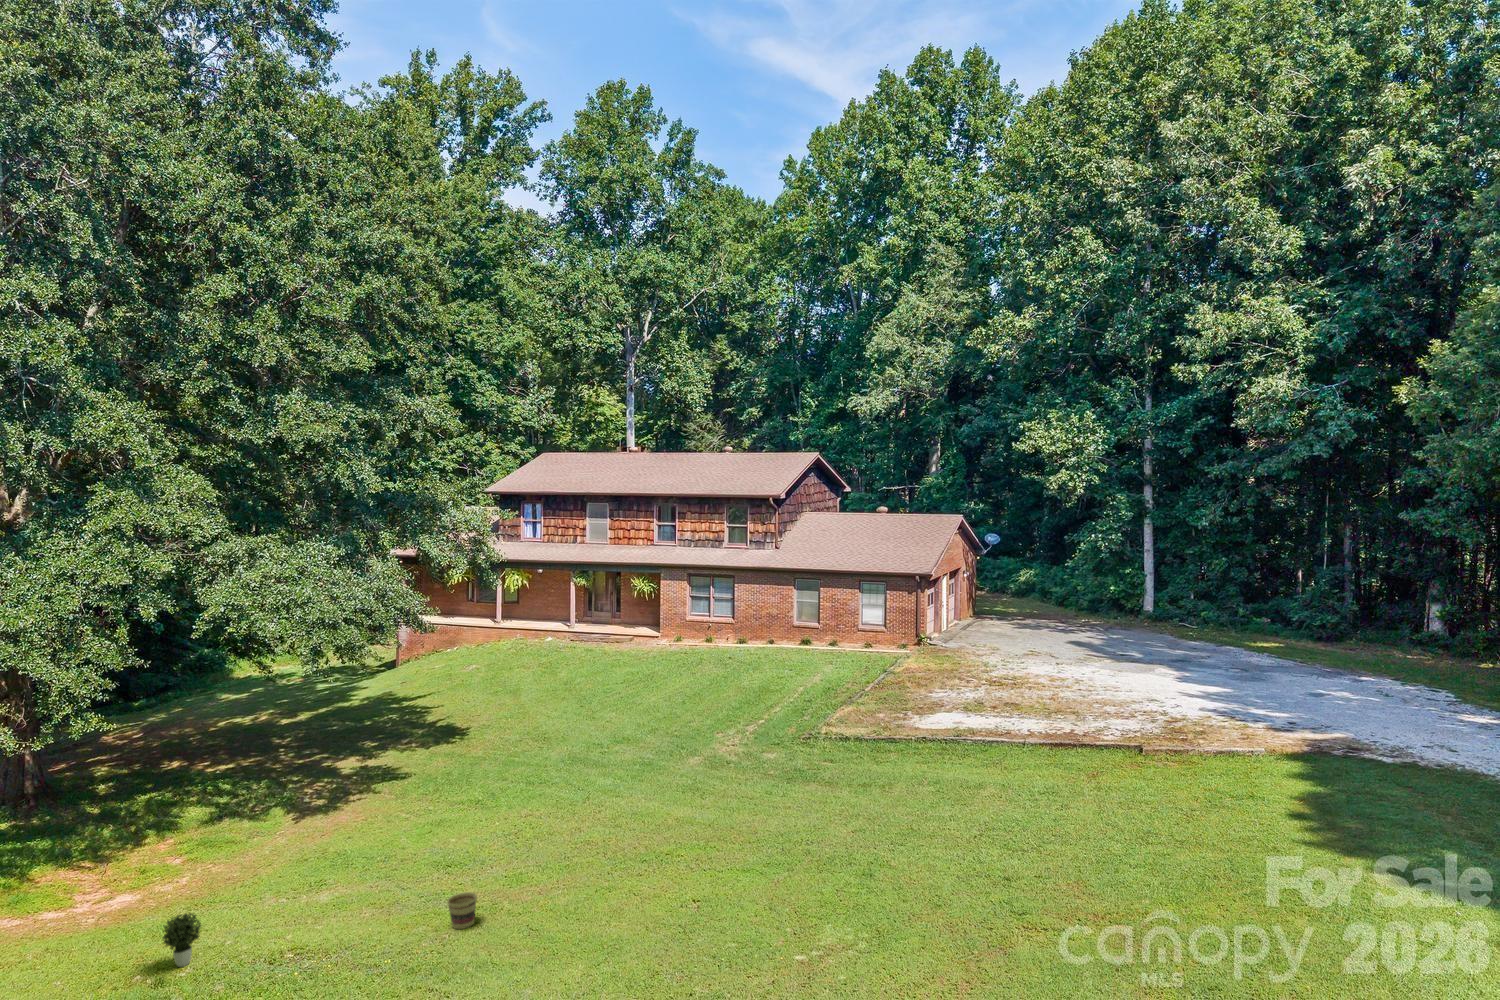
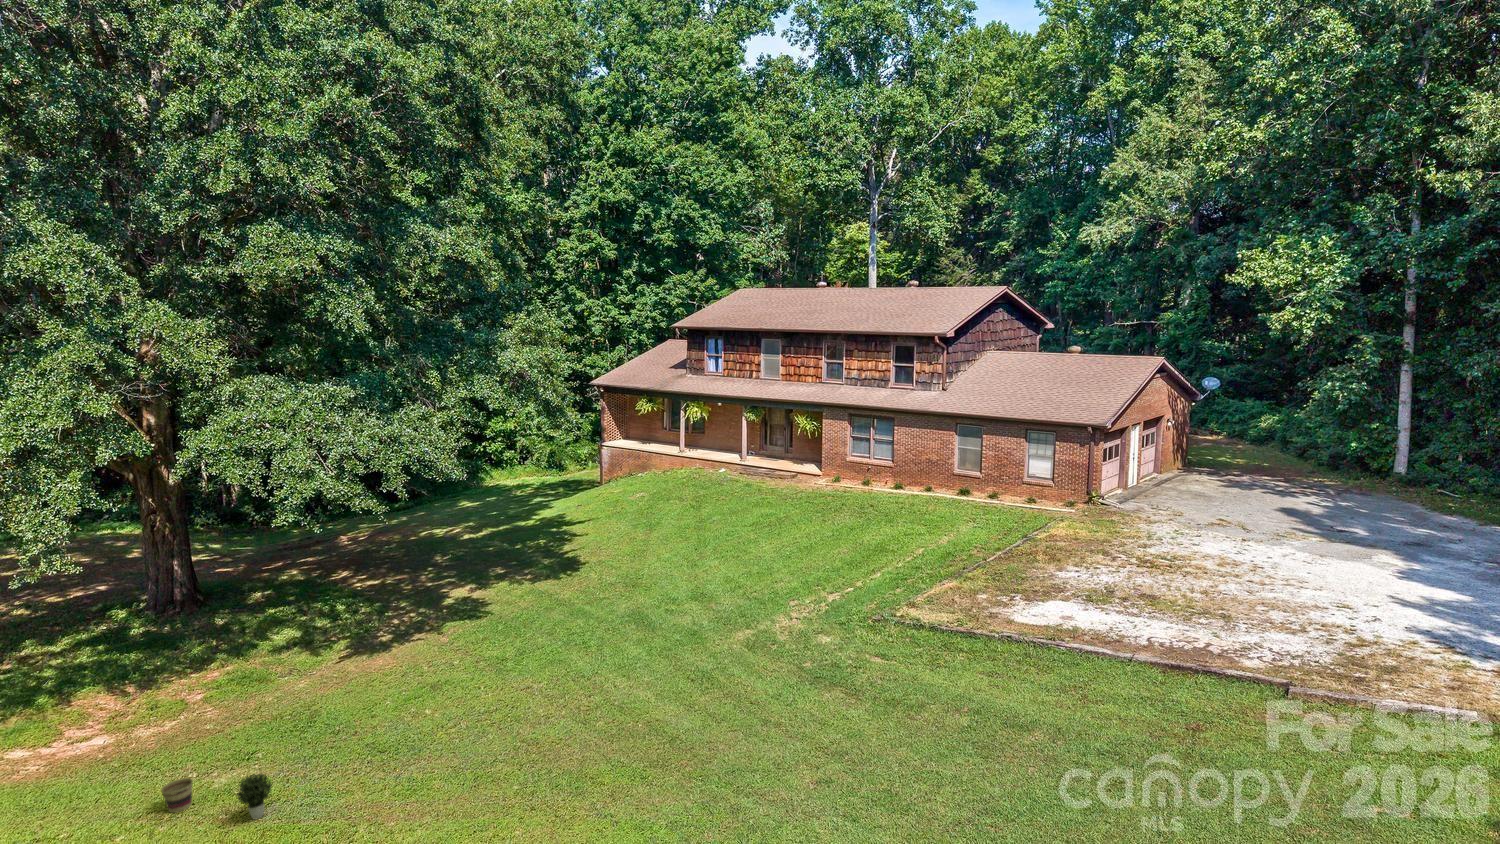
basket: present [448,892,477,929] -> present [162,778,192,813]

